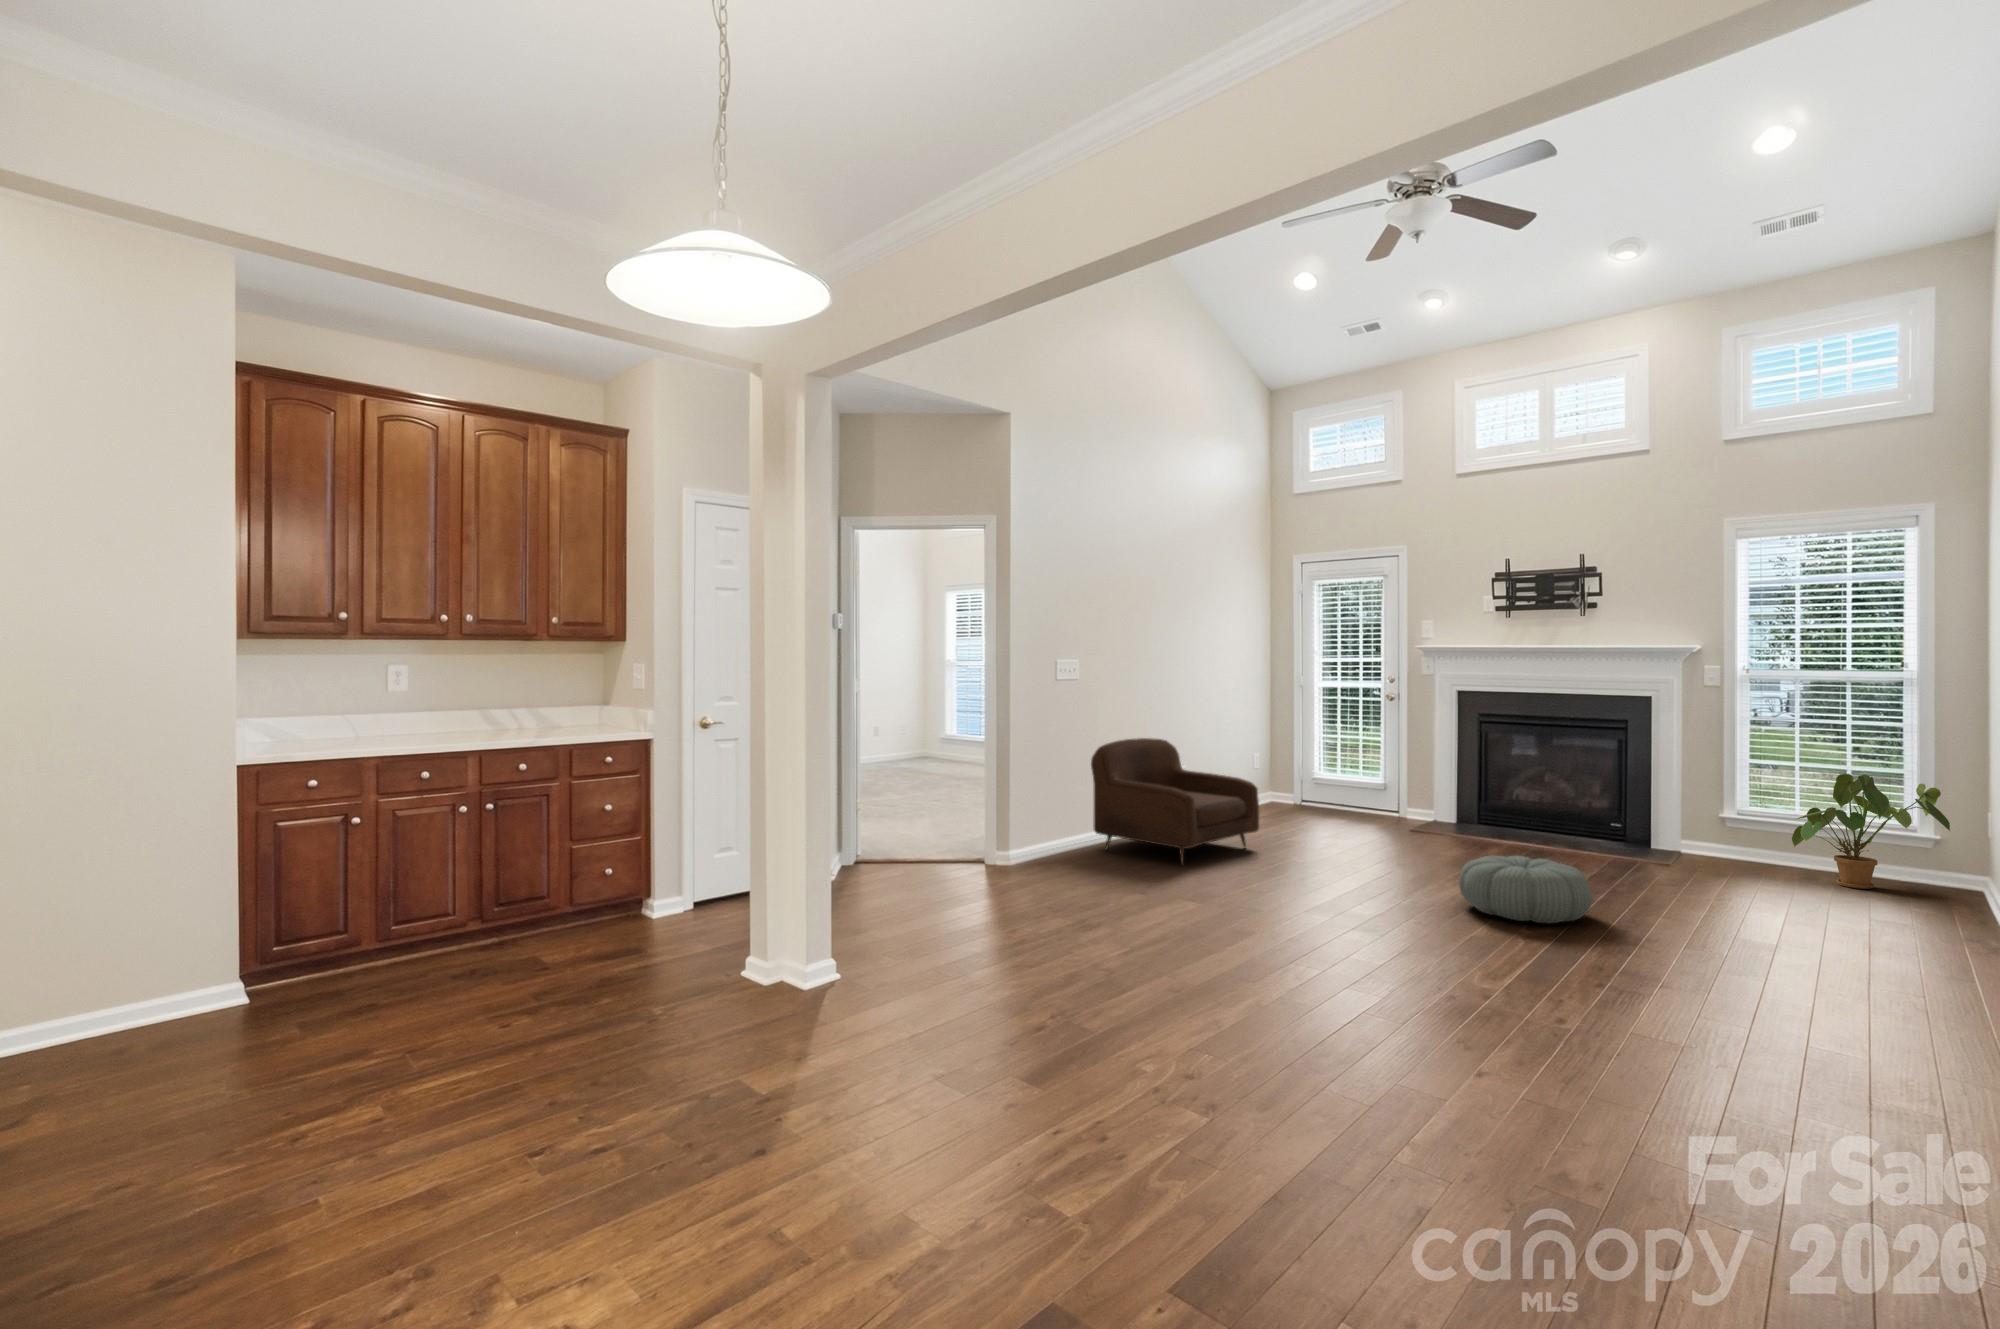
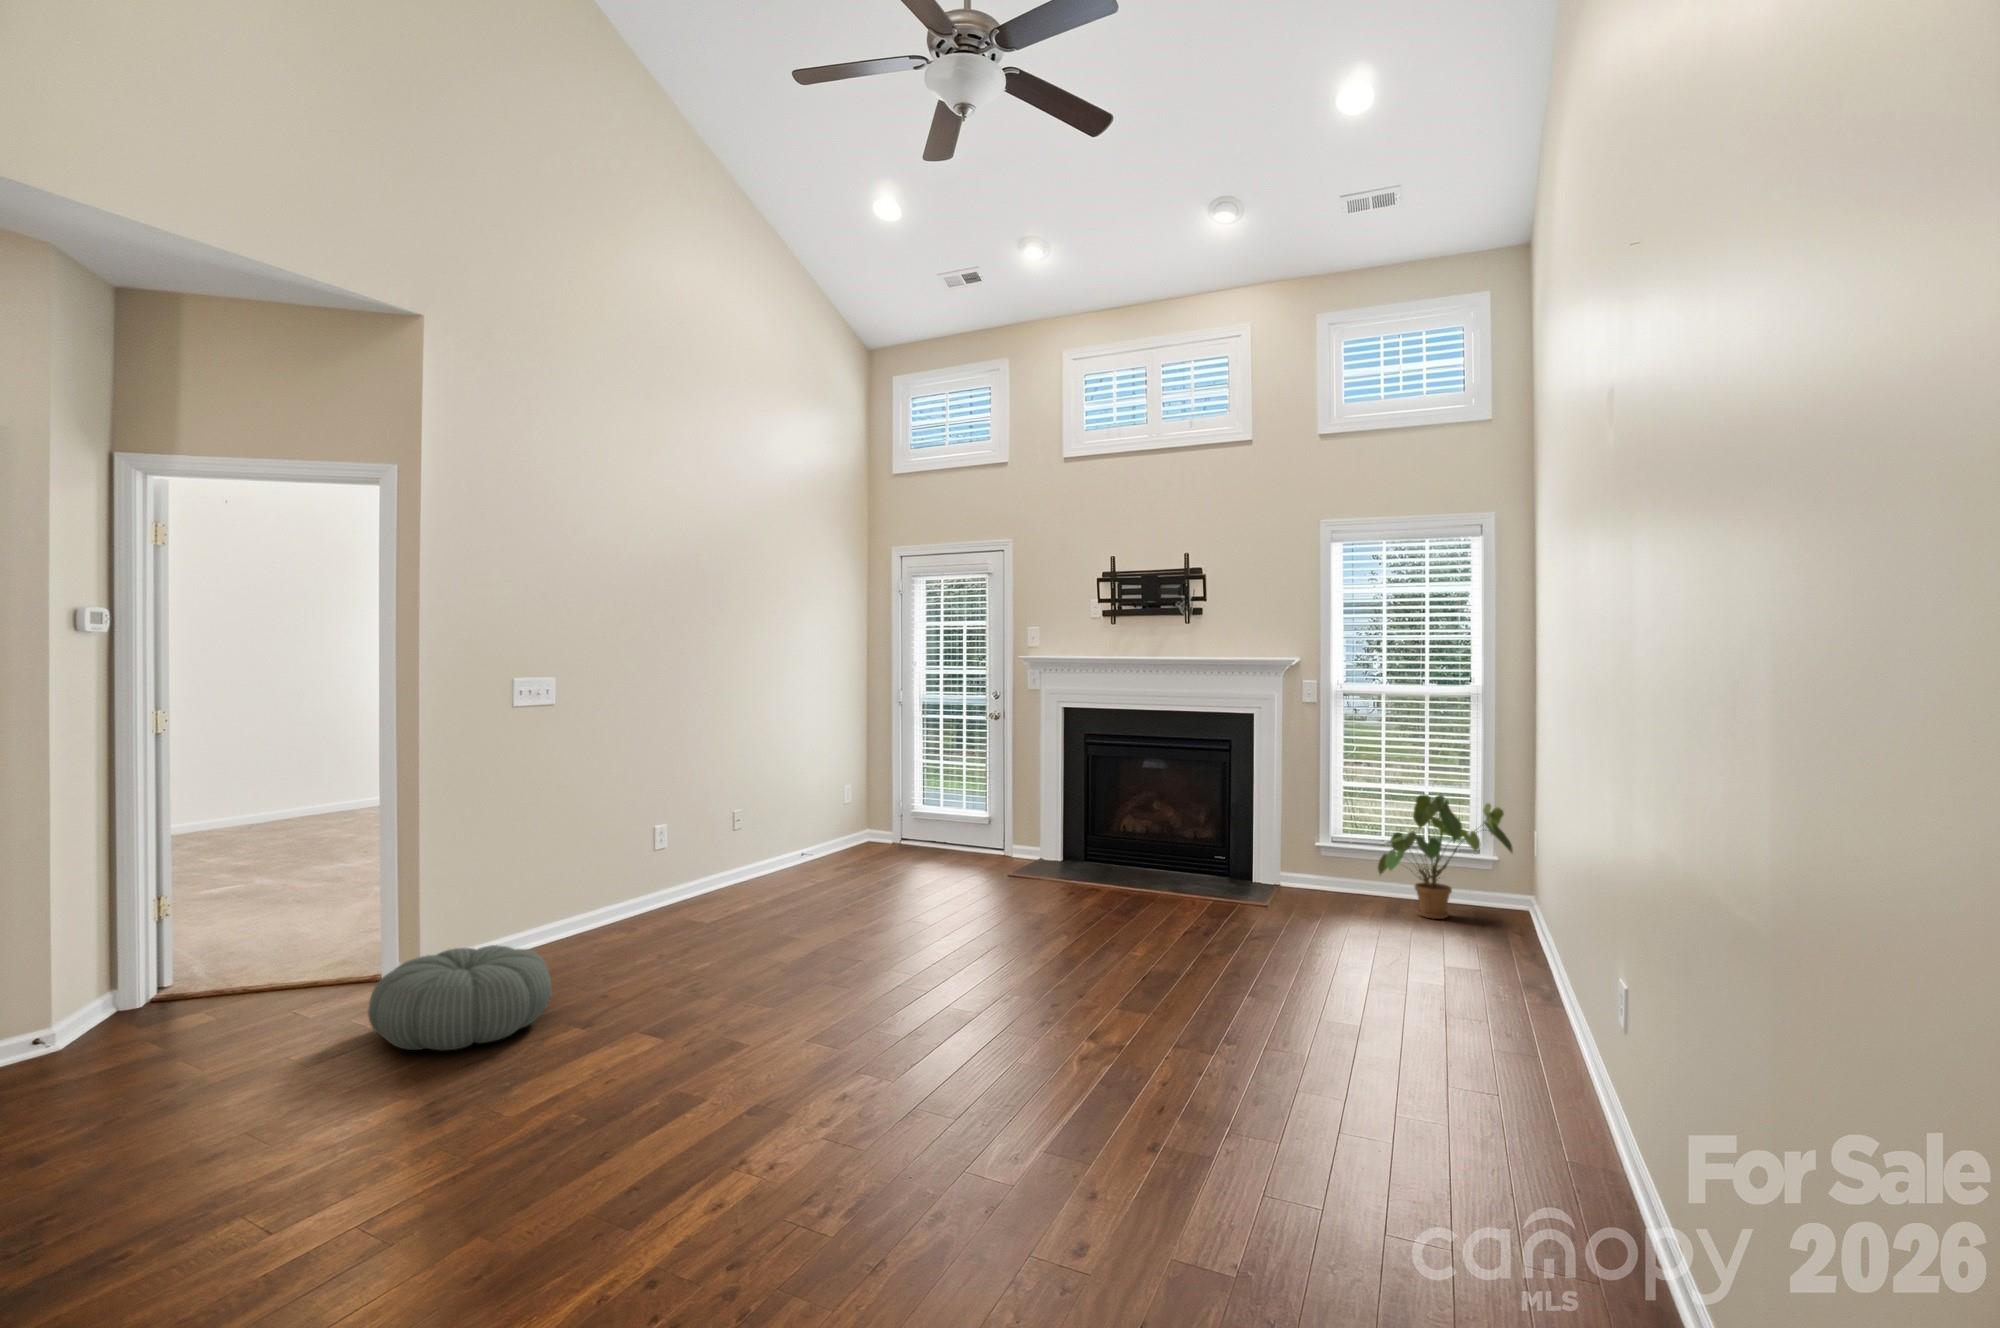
armchair: present [1091,738,1259,865] -> none [581,777,818,955]
pouf: present [1459,856,1592,923] -> present [368,945,552,1050]

